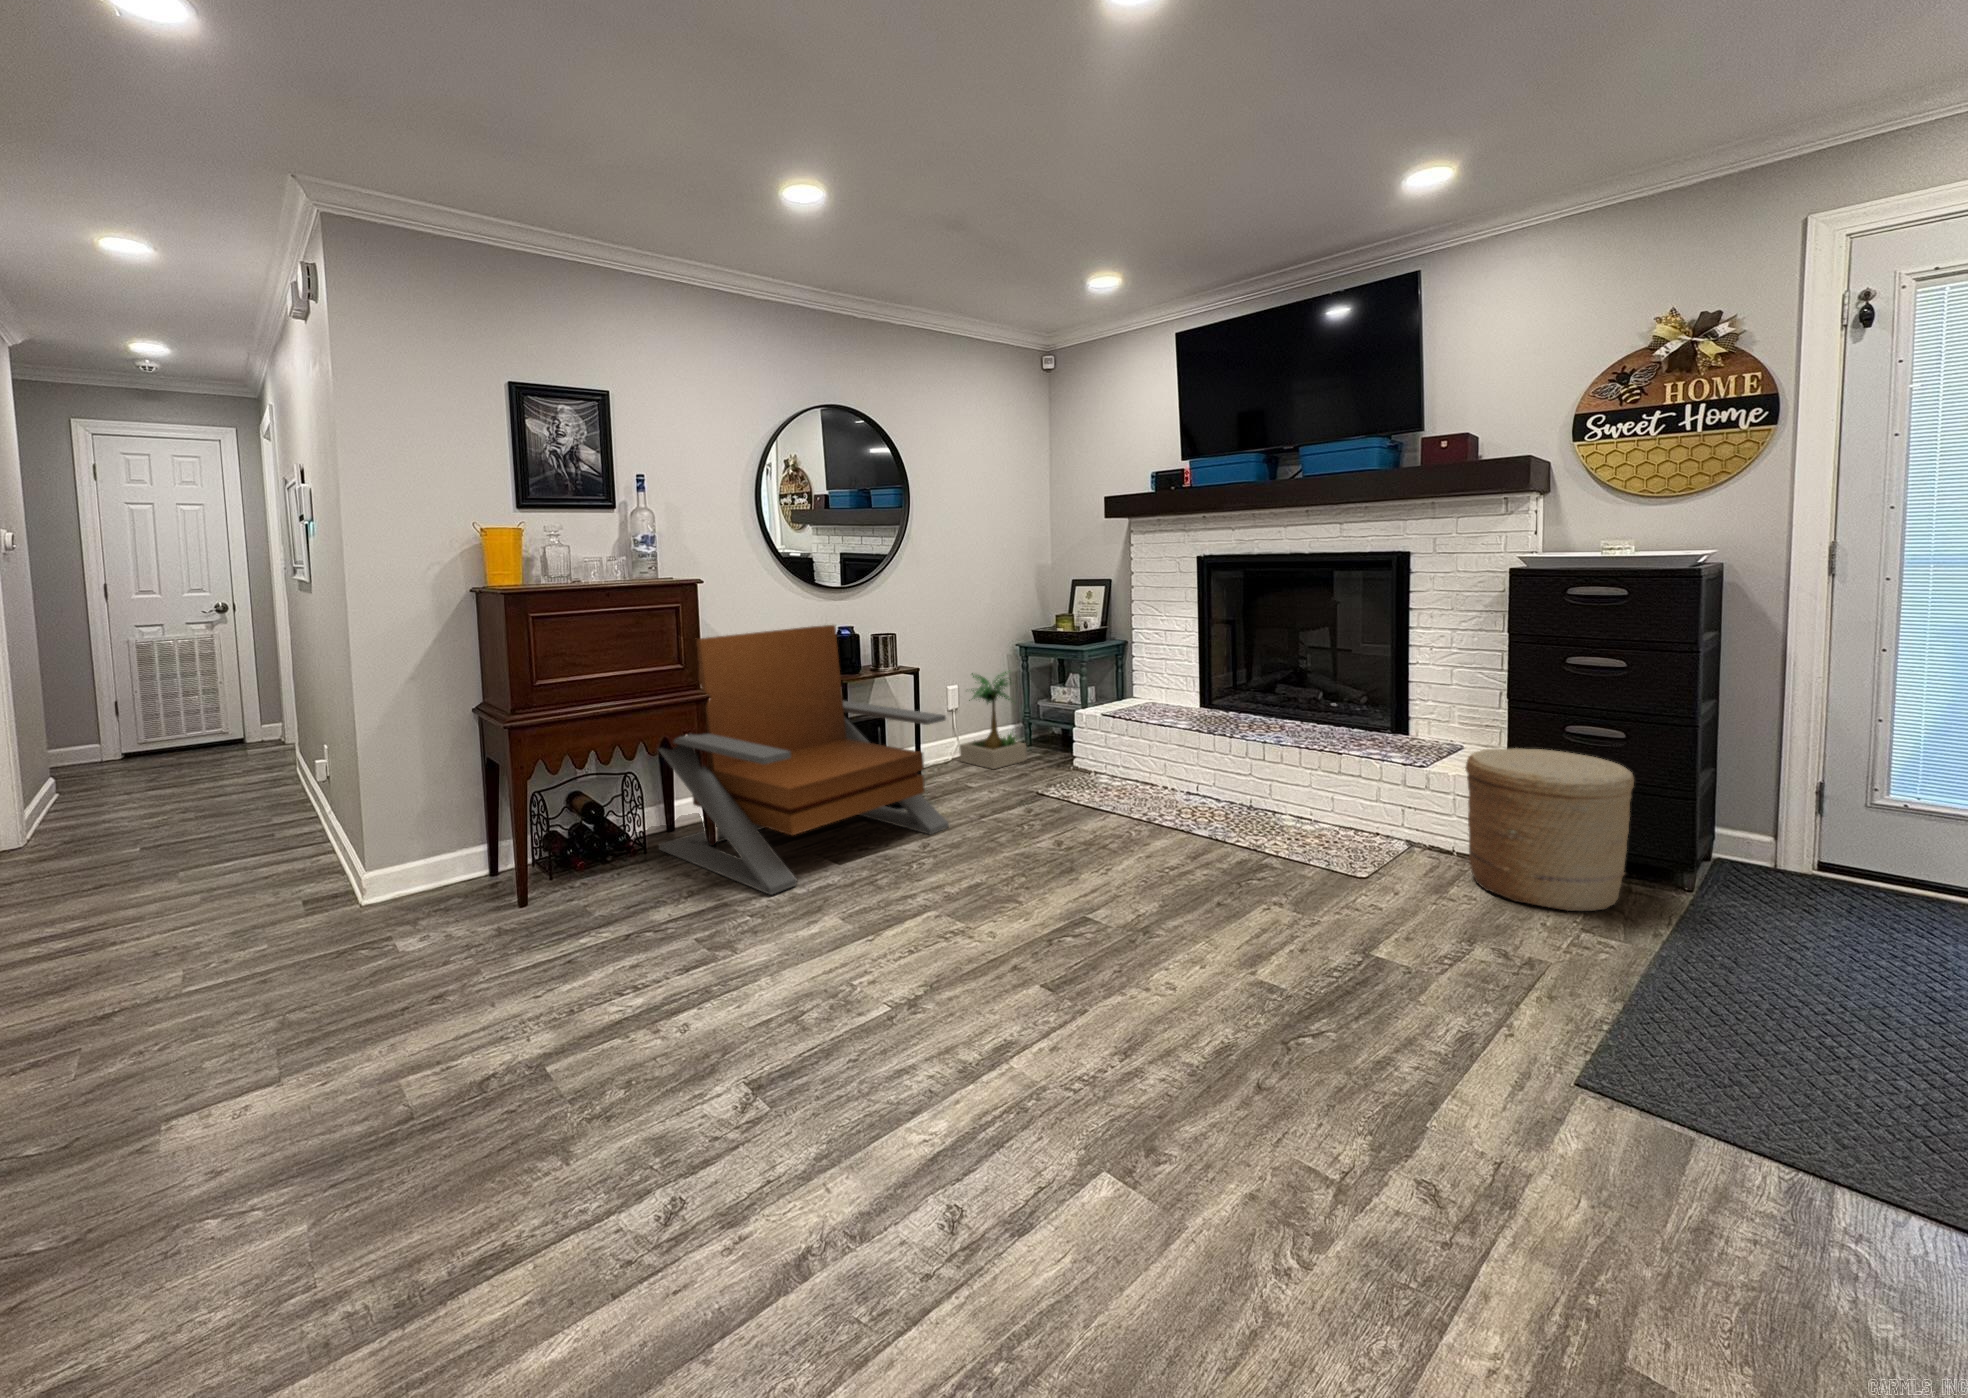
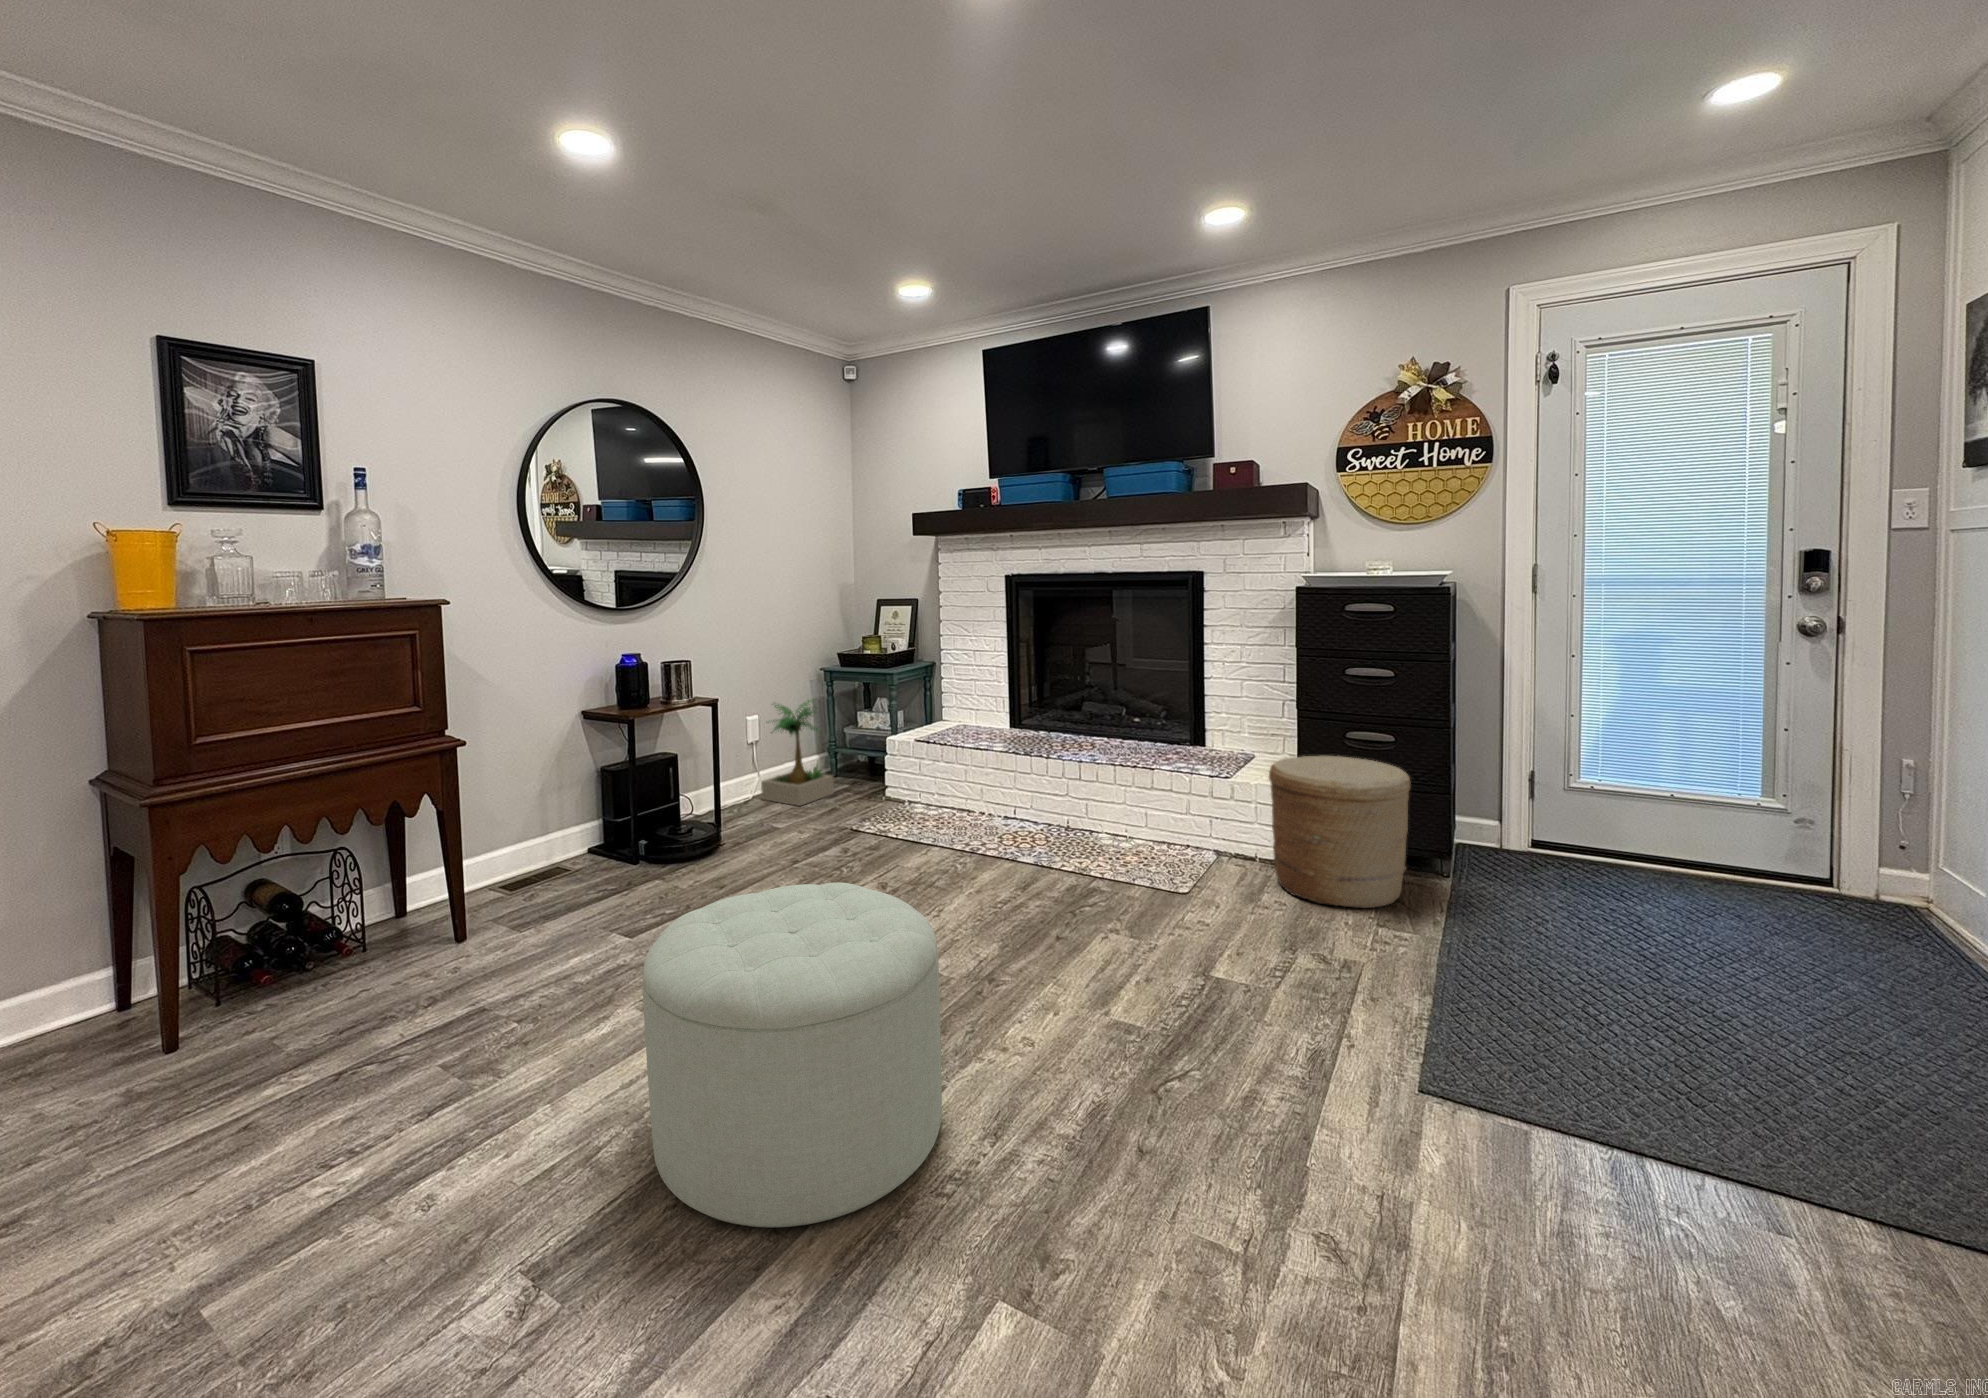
lounge chair: present [659,625,949,895] -> none [371,654,758,987]
ottoman: none [839,826,1081,1090] -> present [643,882,942,1228]

